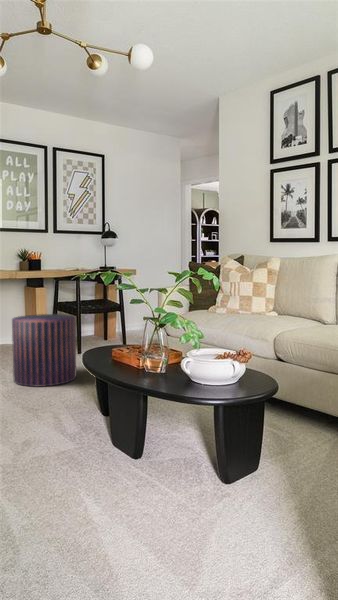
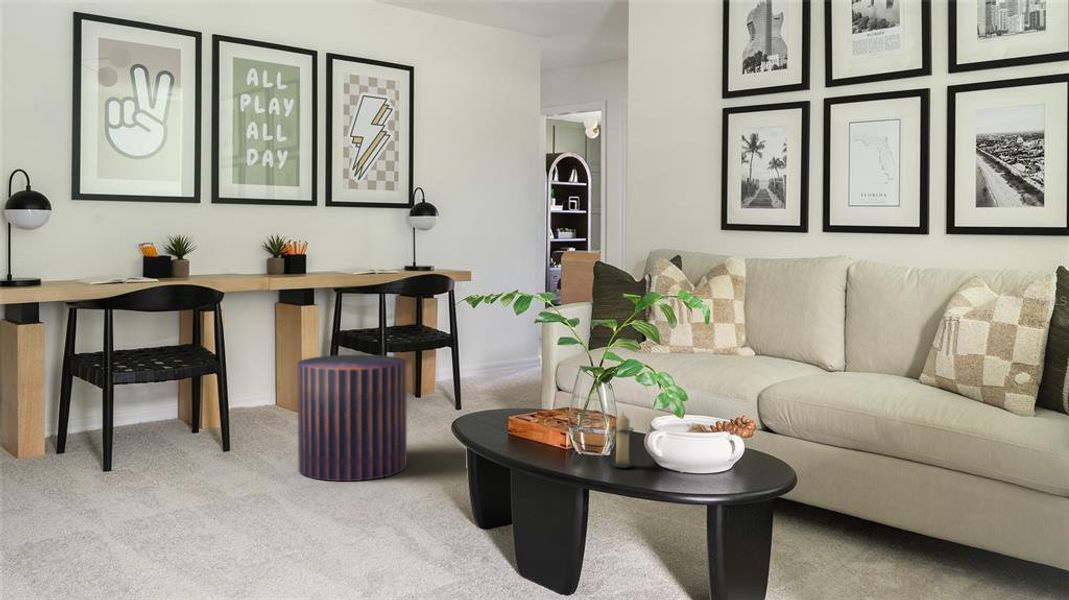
candle: none [149,347,166,383] -> present [612,415,633,468]

